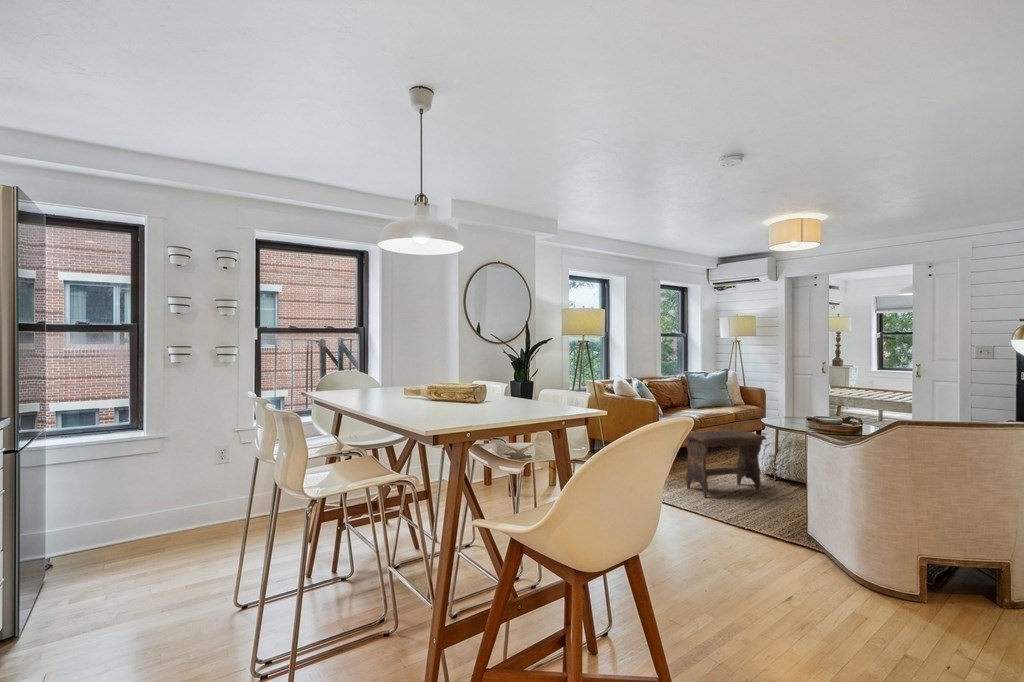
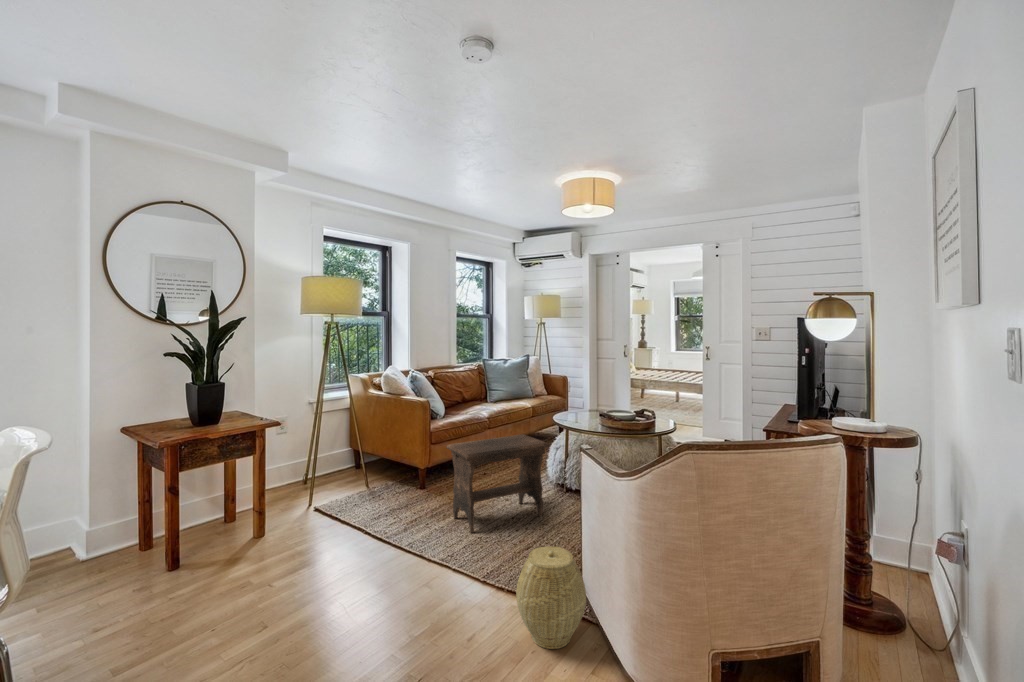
woven basket: none [763,496,817,561] -> present [516,546,586,649]

